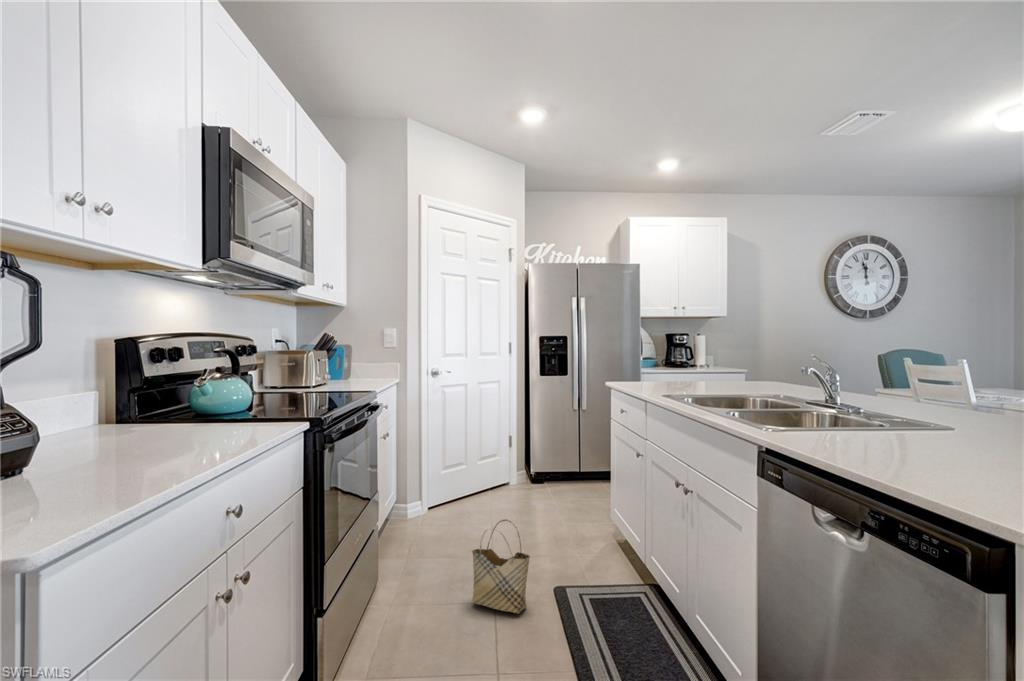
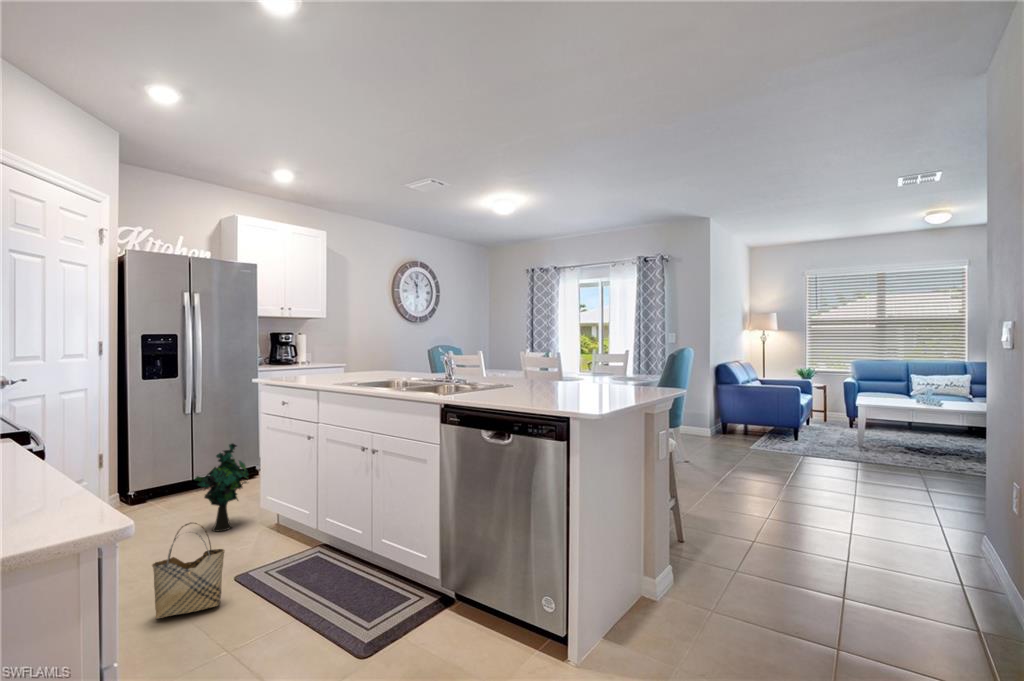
decorative plant: none [554,446,603,534] -> present [195,444,248,531]

